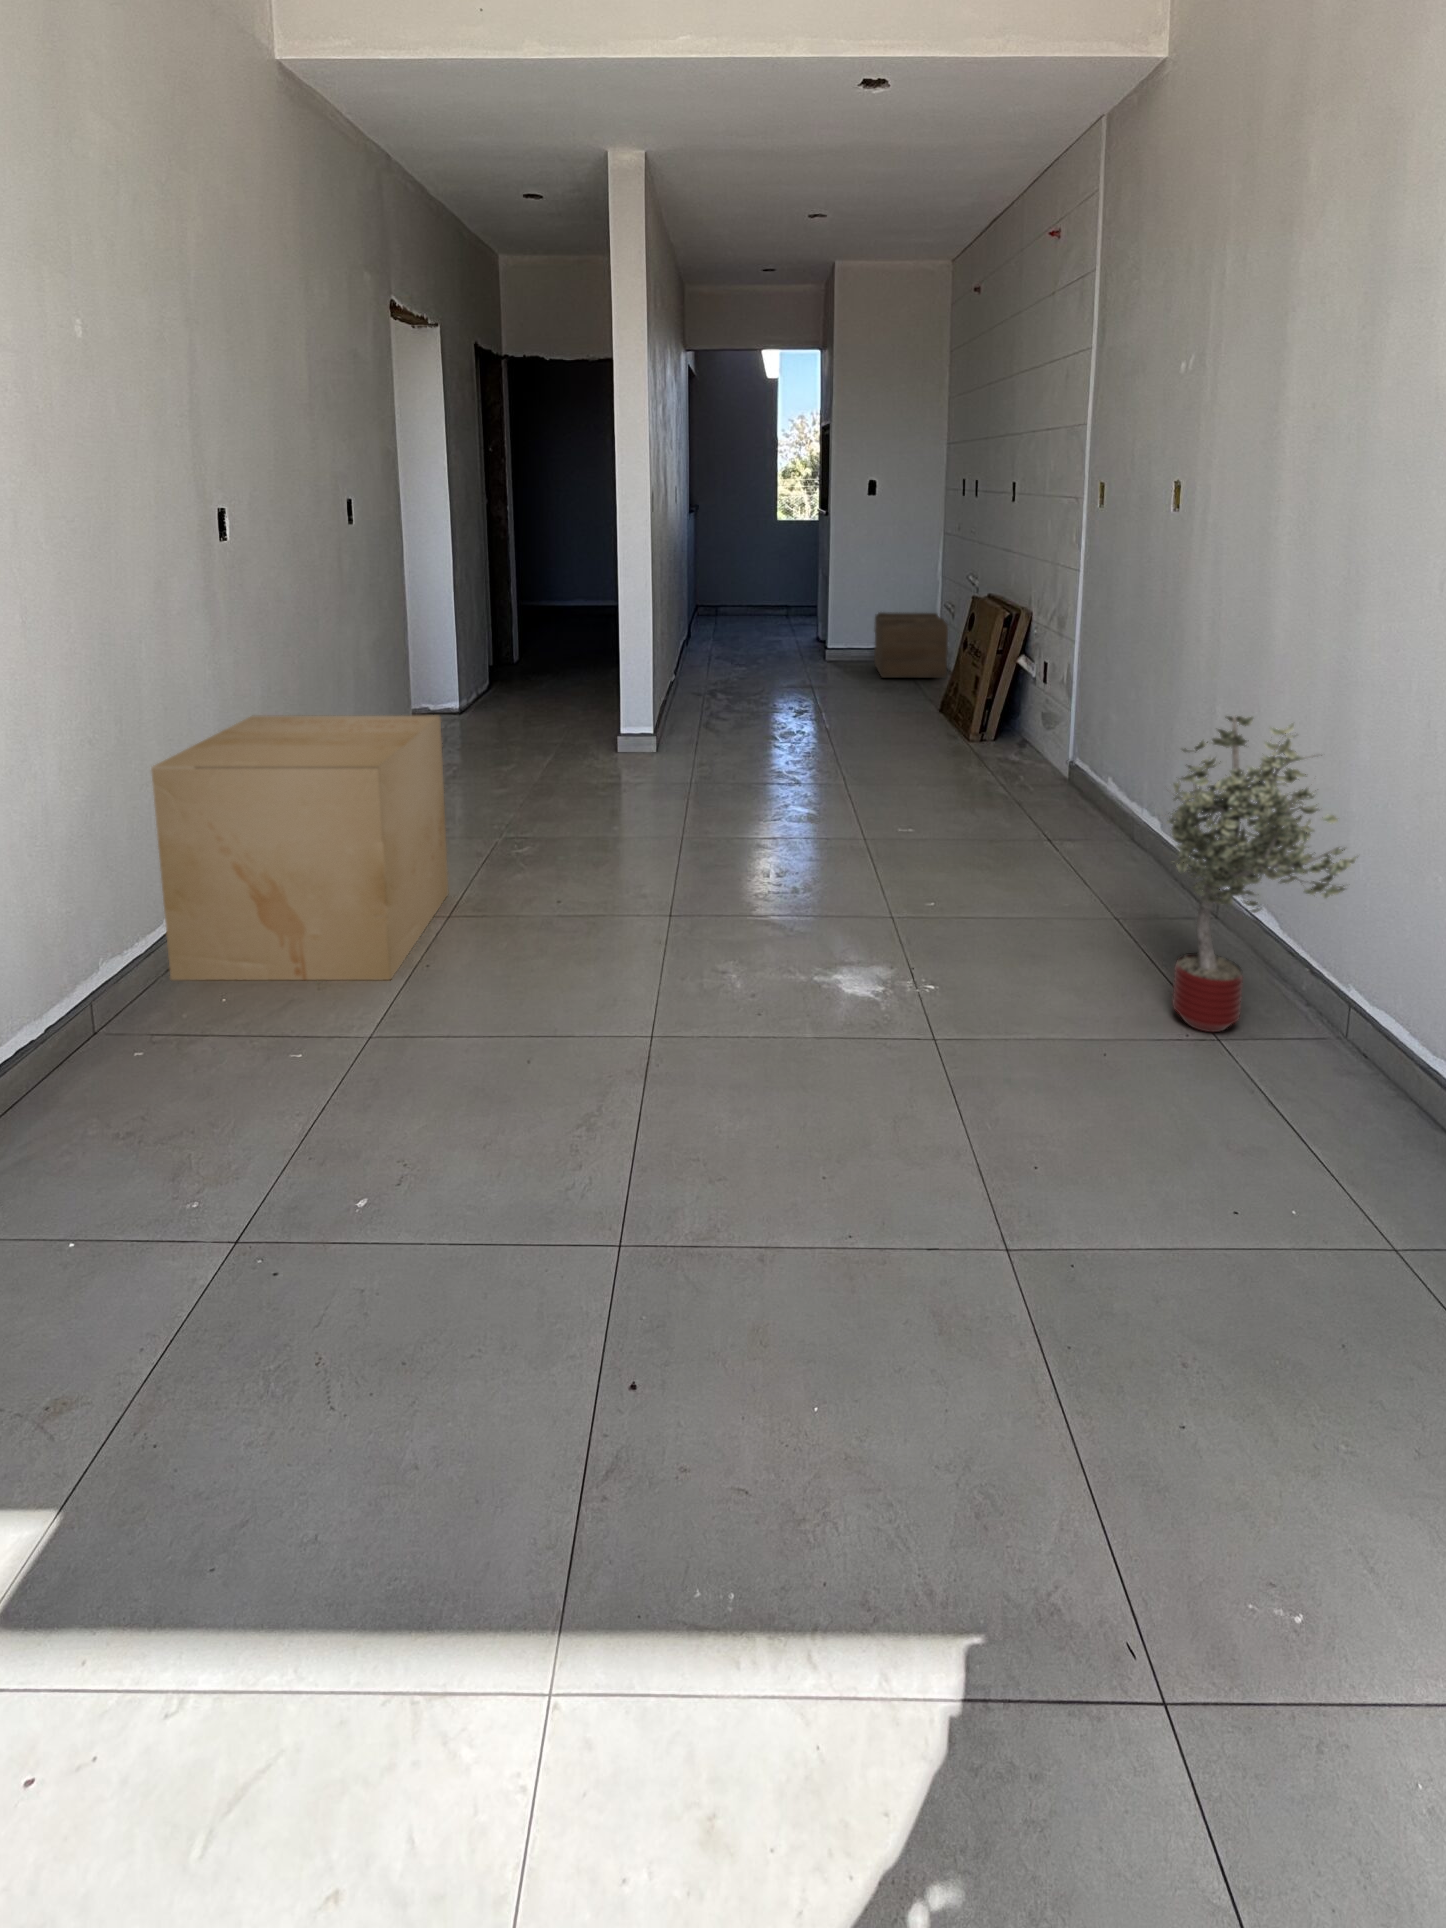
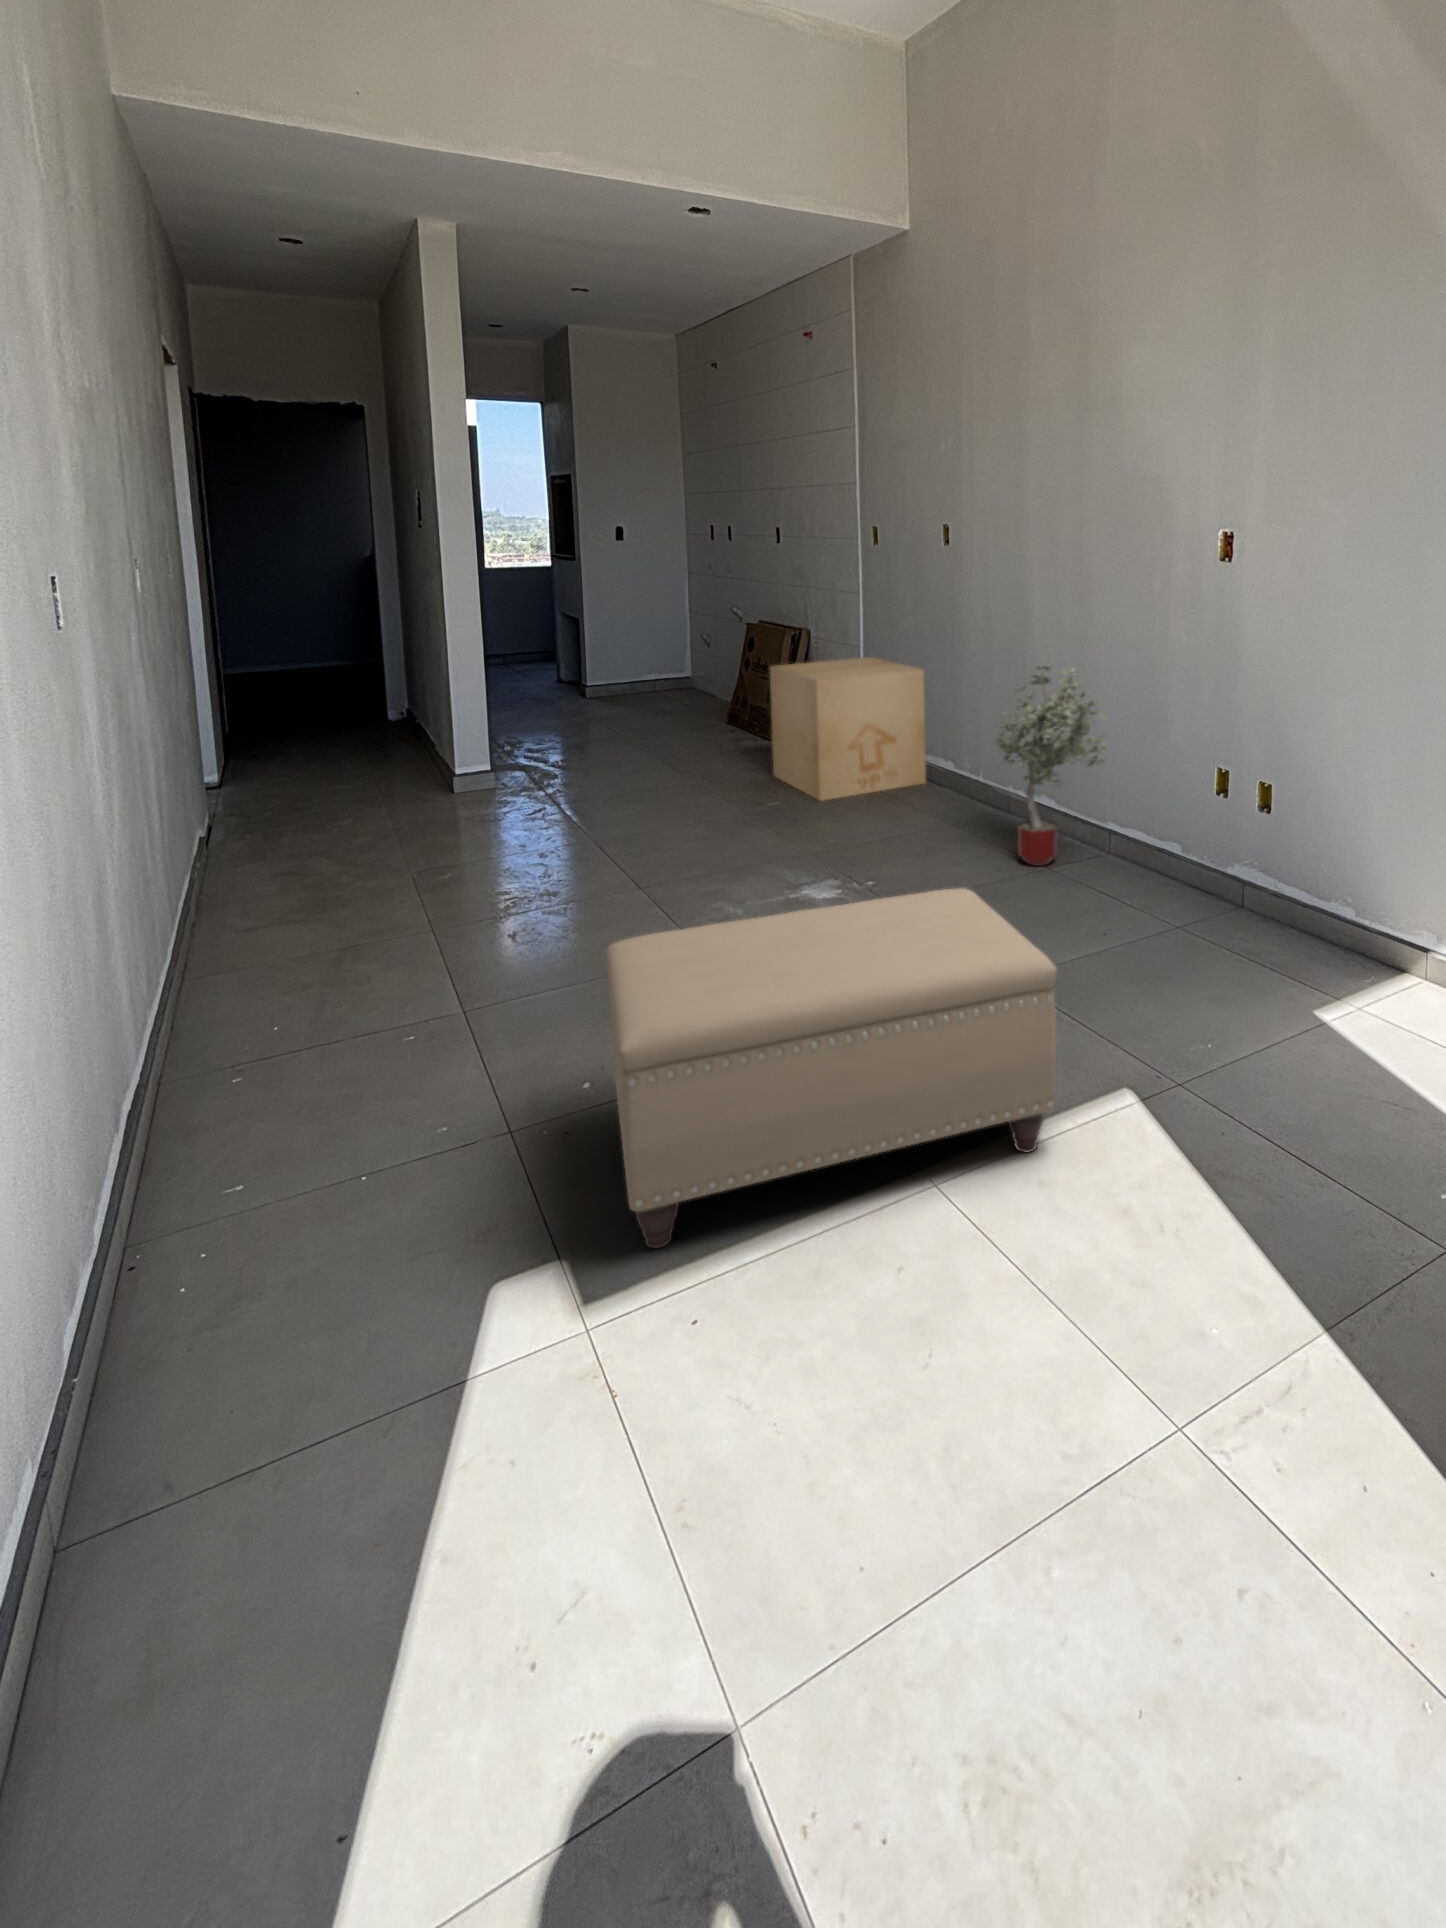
wooden crate: present [874,612,948,678] -> none [639,643,713,703]
cardboard box: present [151,715,448,980] -> present [770,657,926,801]
ottoman: none [57,1059,849,1715] -> present [606,888,1057,1248]

